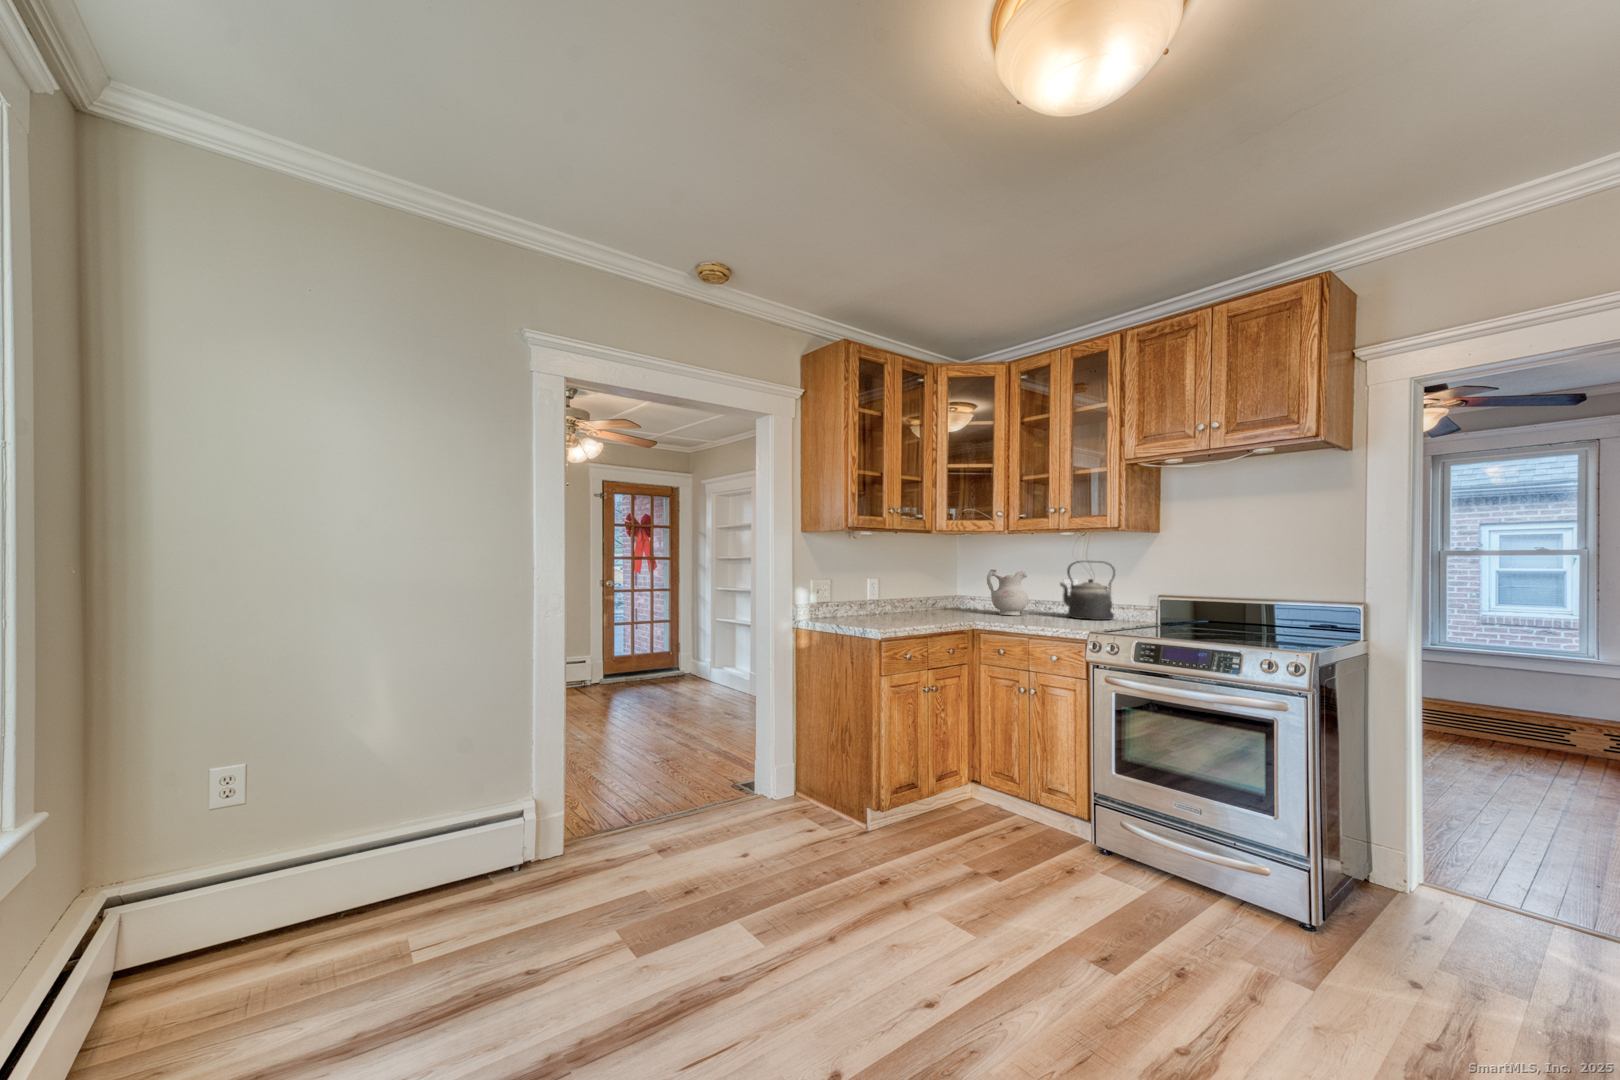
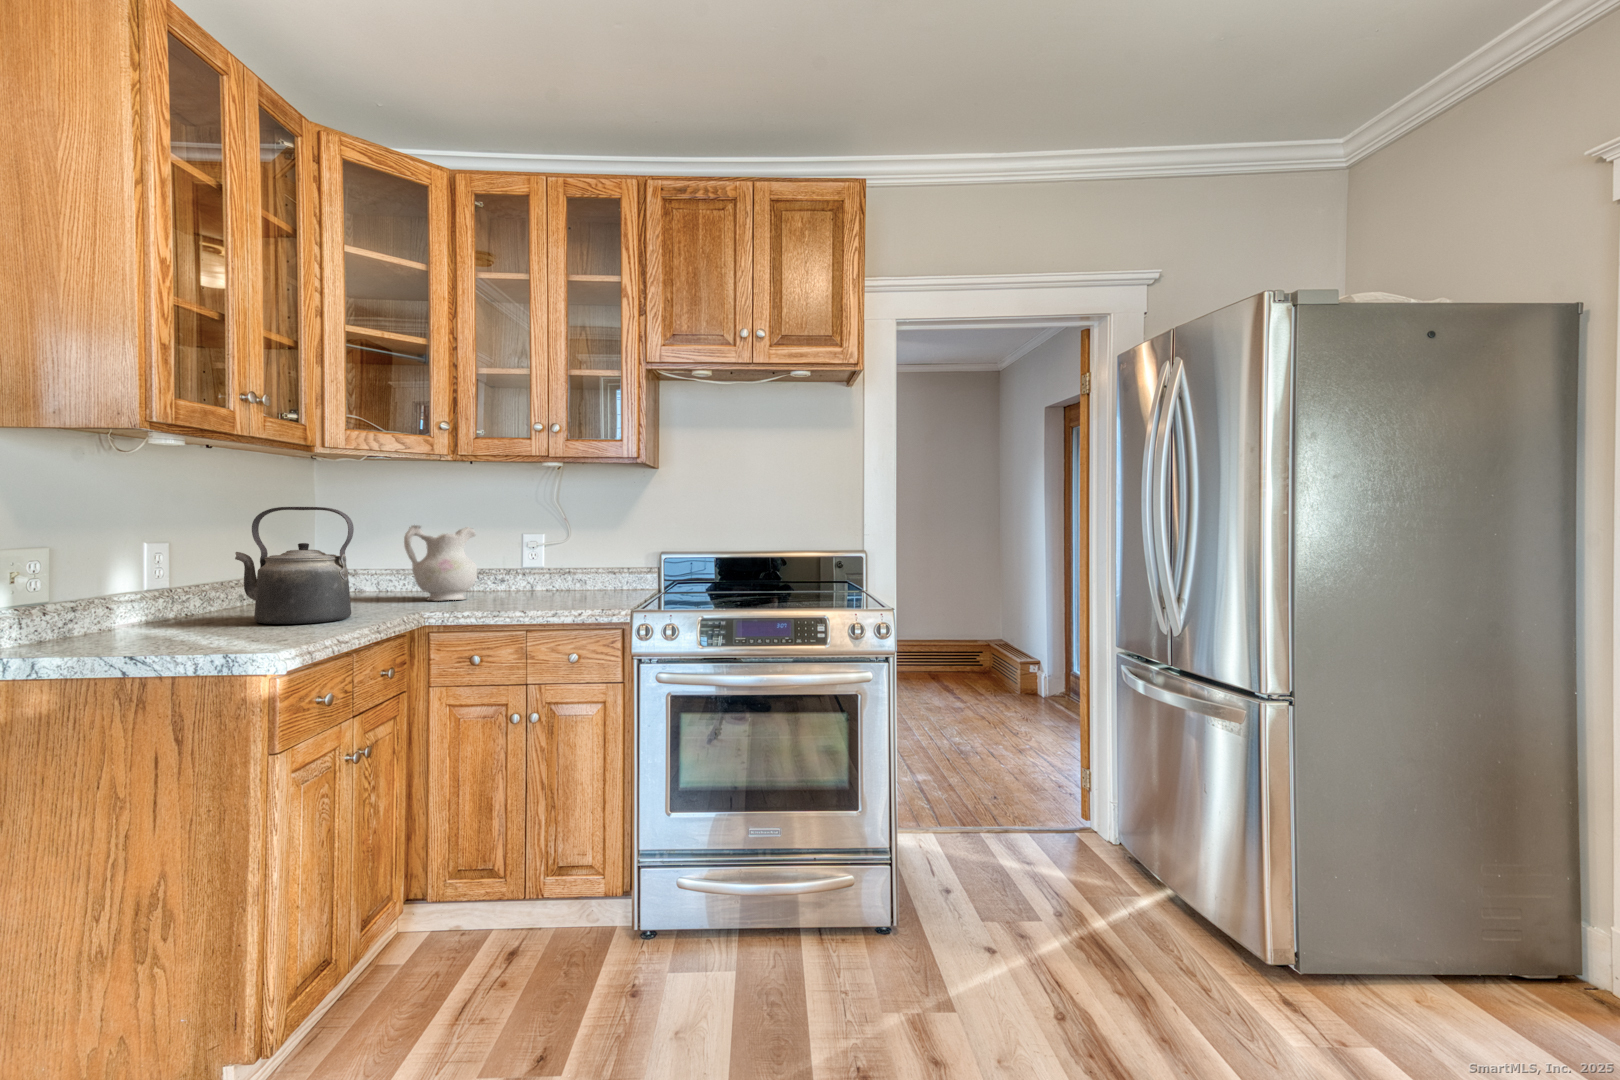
kettle: present [1060,561,1116,620] -> present [235,507,354,624]

